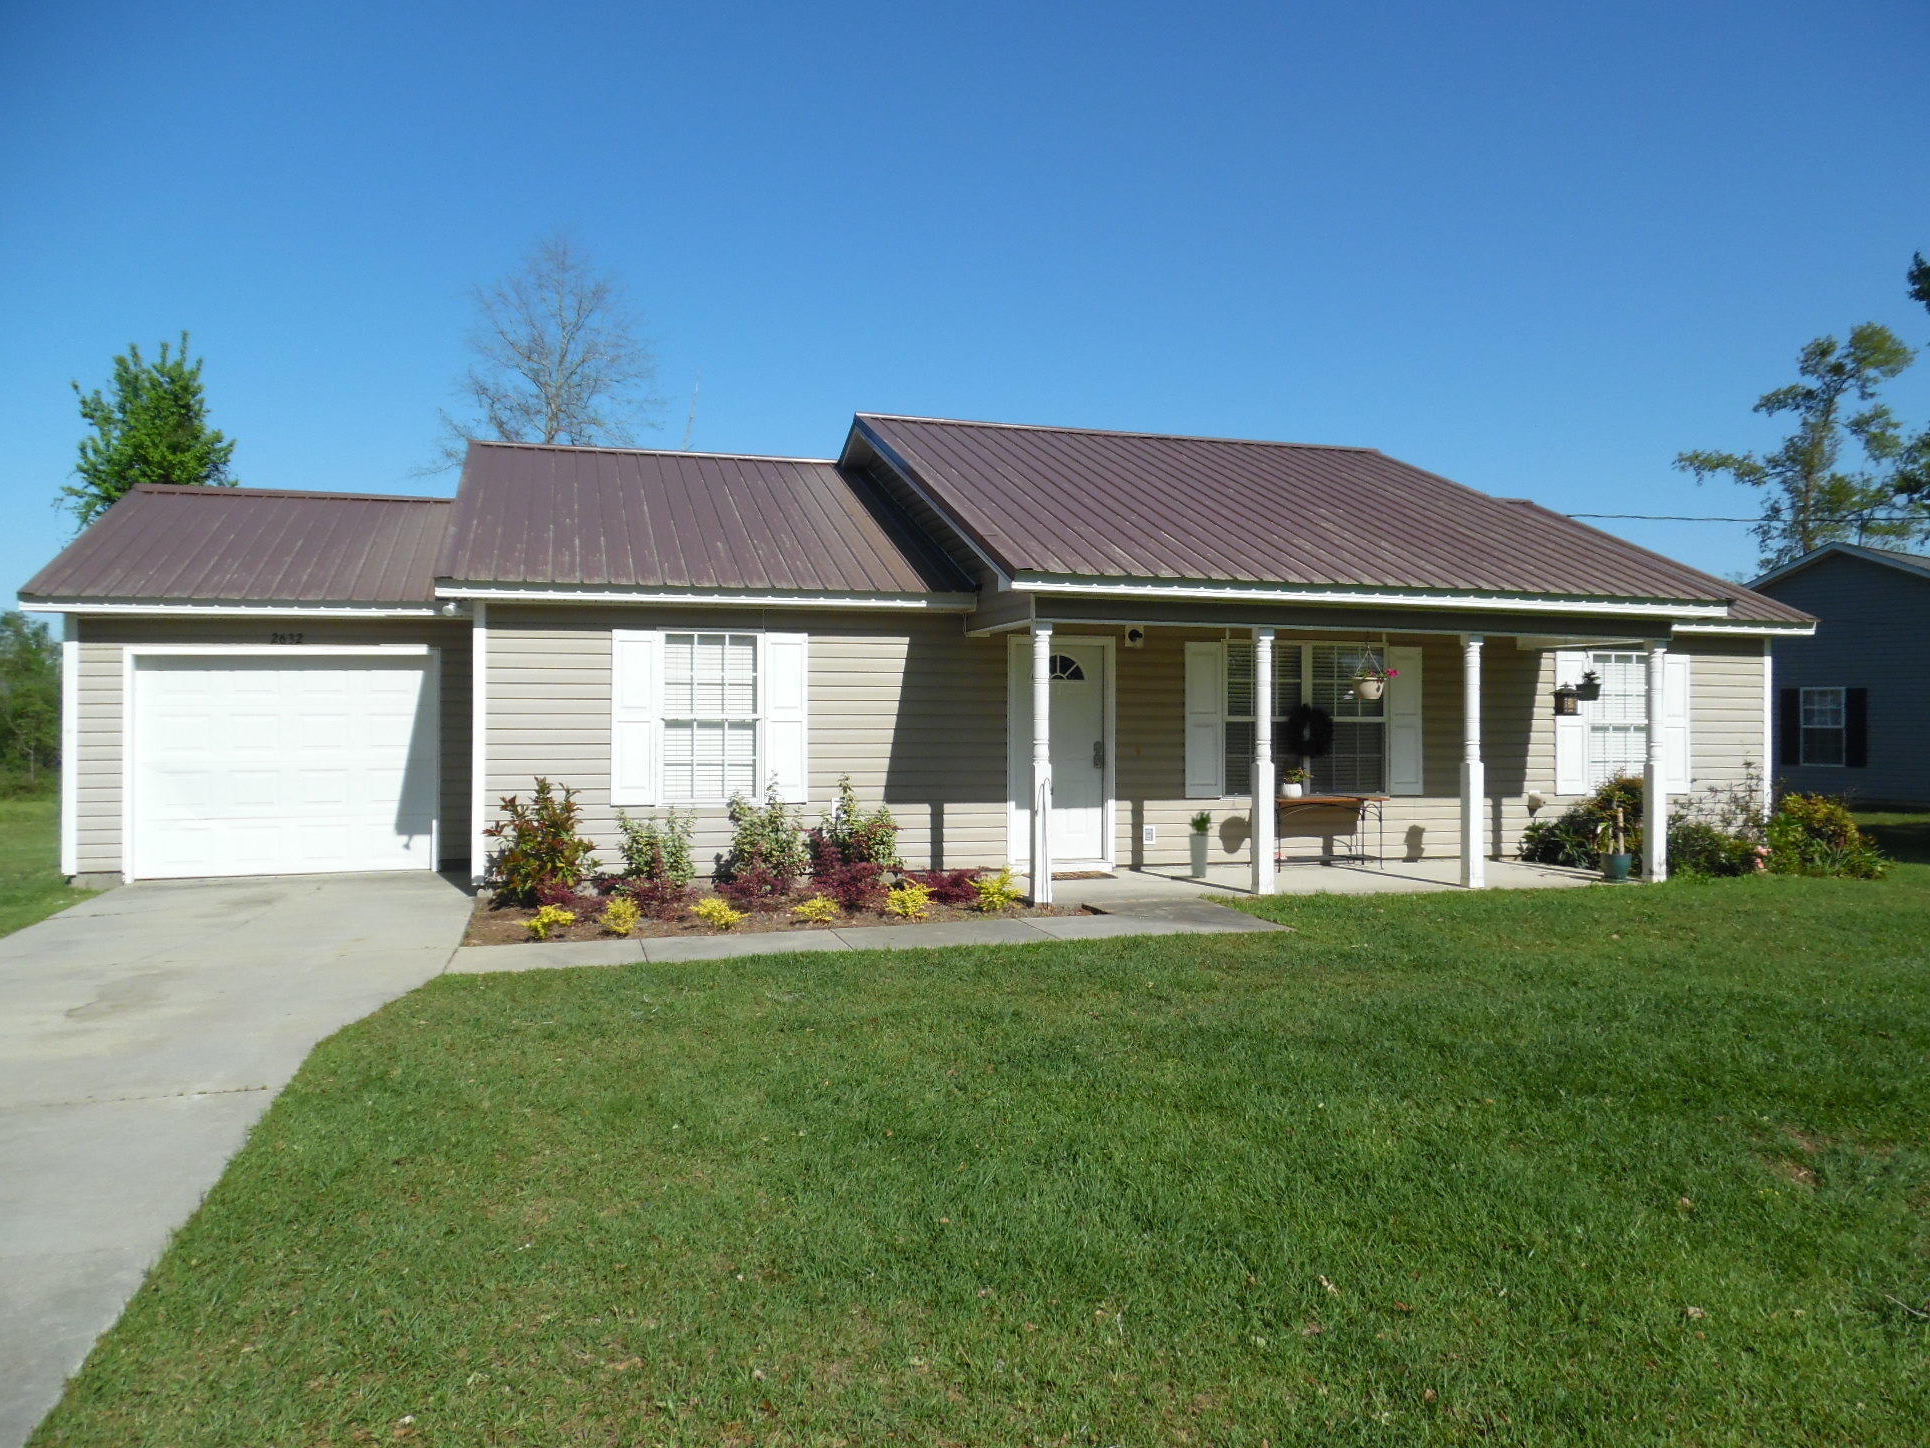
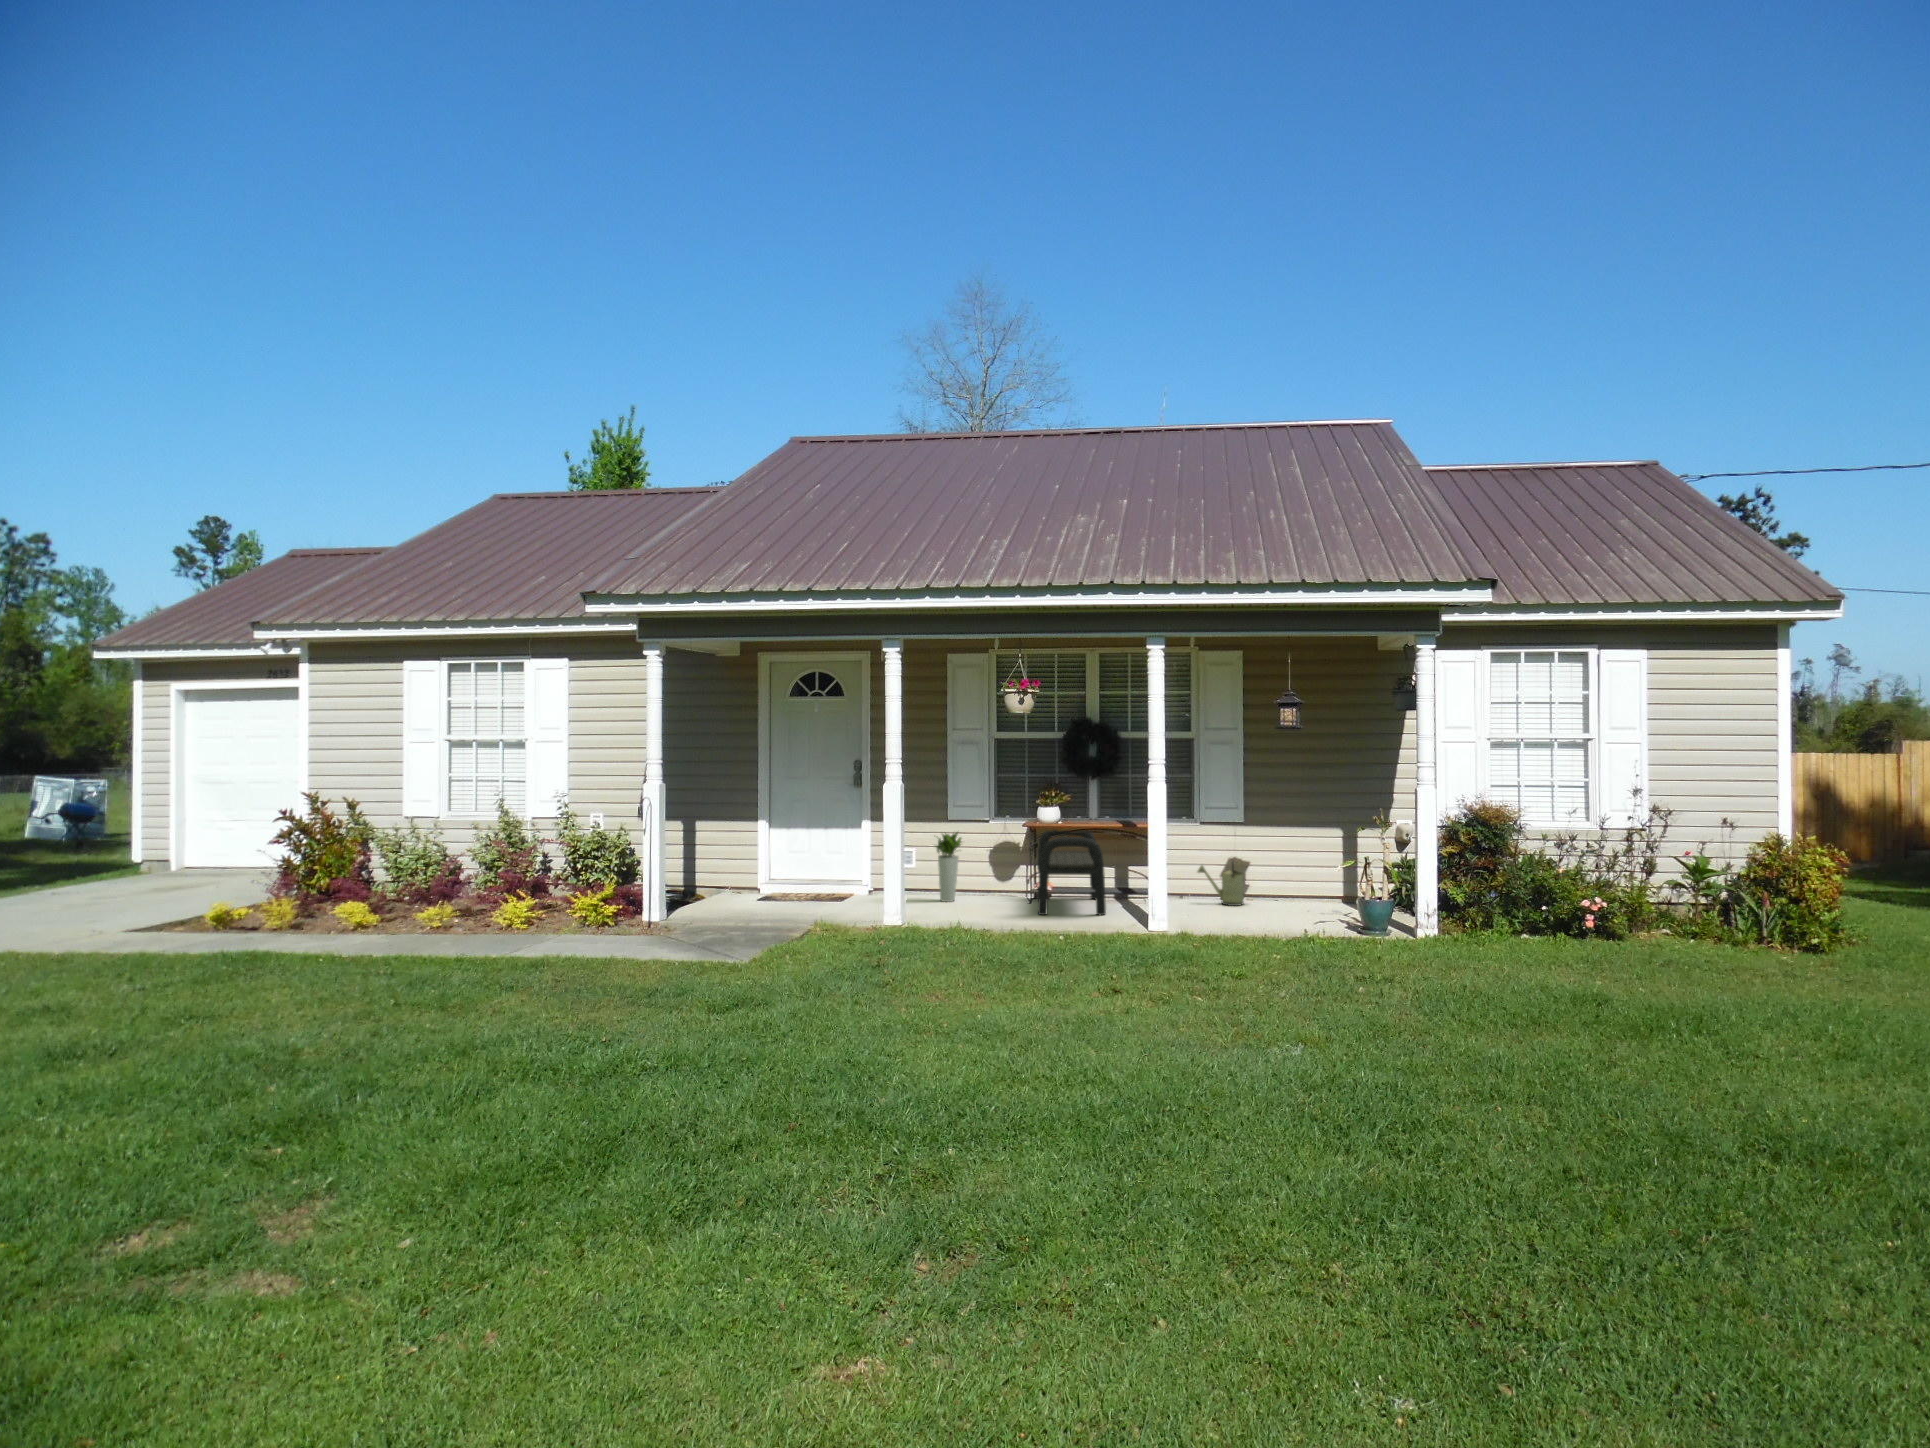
bench: none [1262,803,1369,885] -> present [1037,830,1106,915]
watering can: none [1393,829,1433,868] -> present [1198,862,1244,906]

